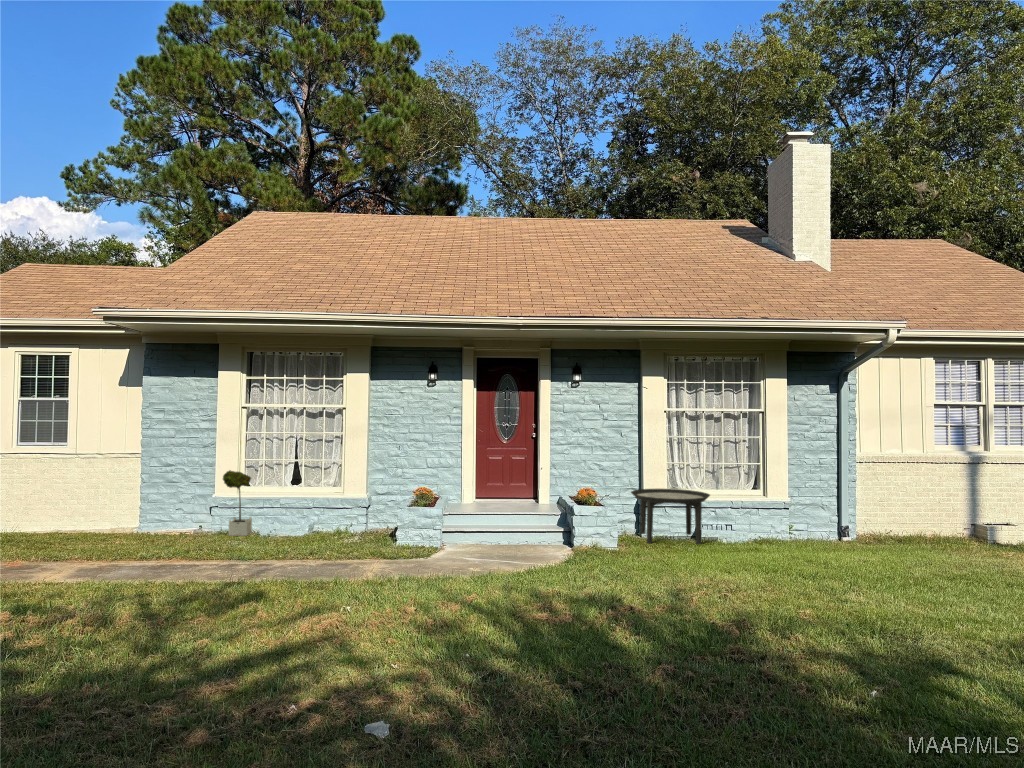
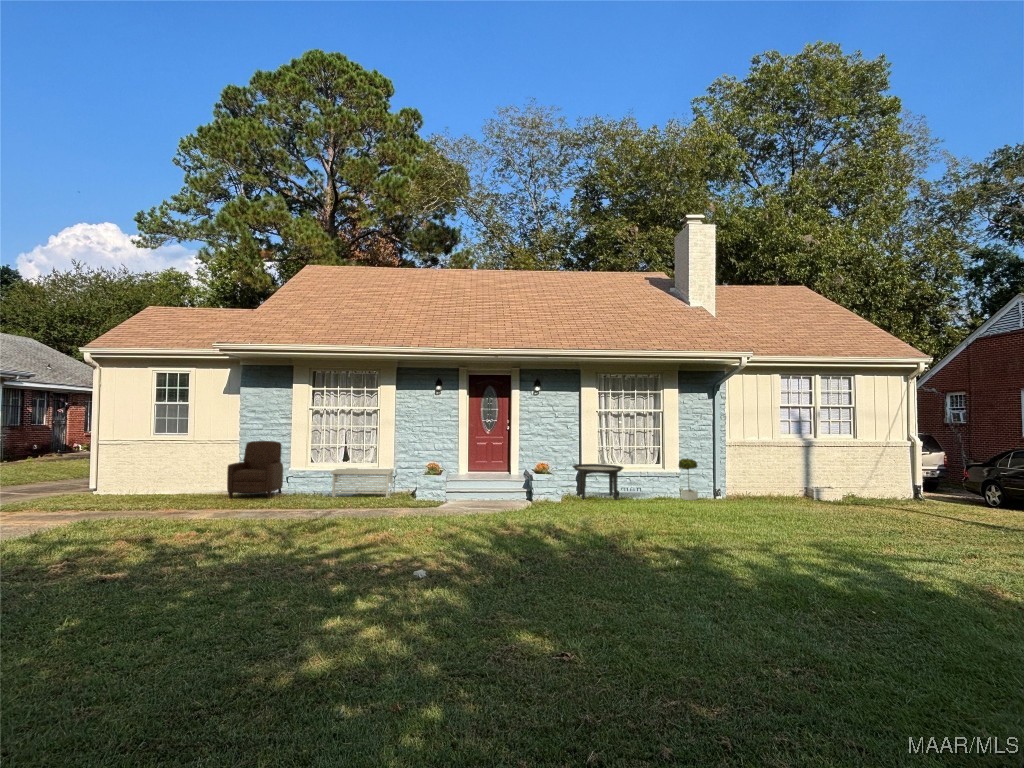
chair: none [116,455,205,542] -> present [227,441,283,499]
potted tree: present [223,470,252,536] -> present [678,458,698,500]
storage bench: none [270,495,367,540] -> present [330,468,394,497]

